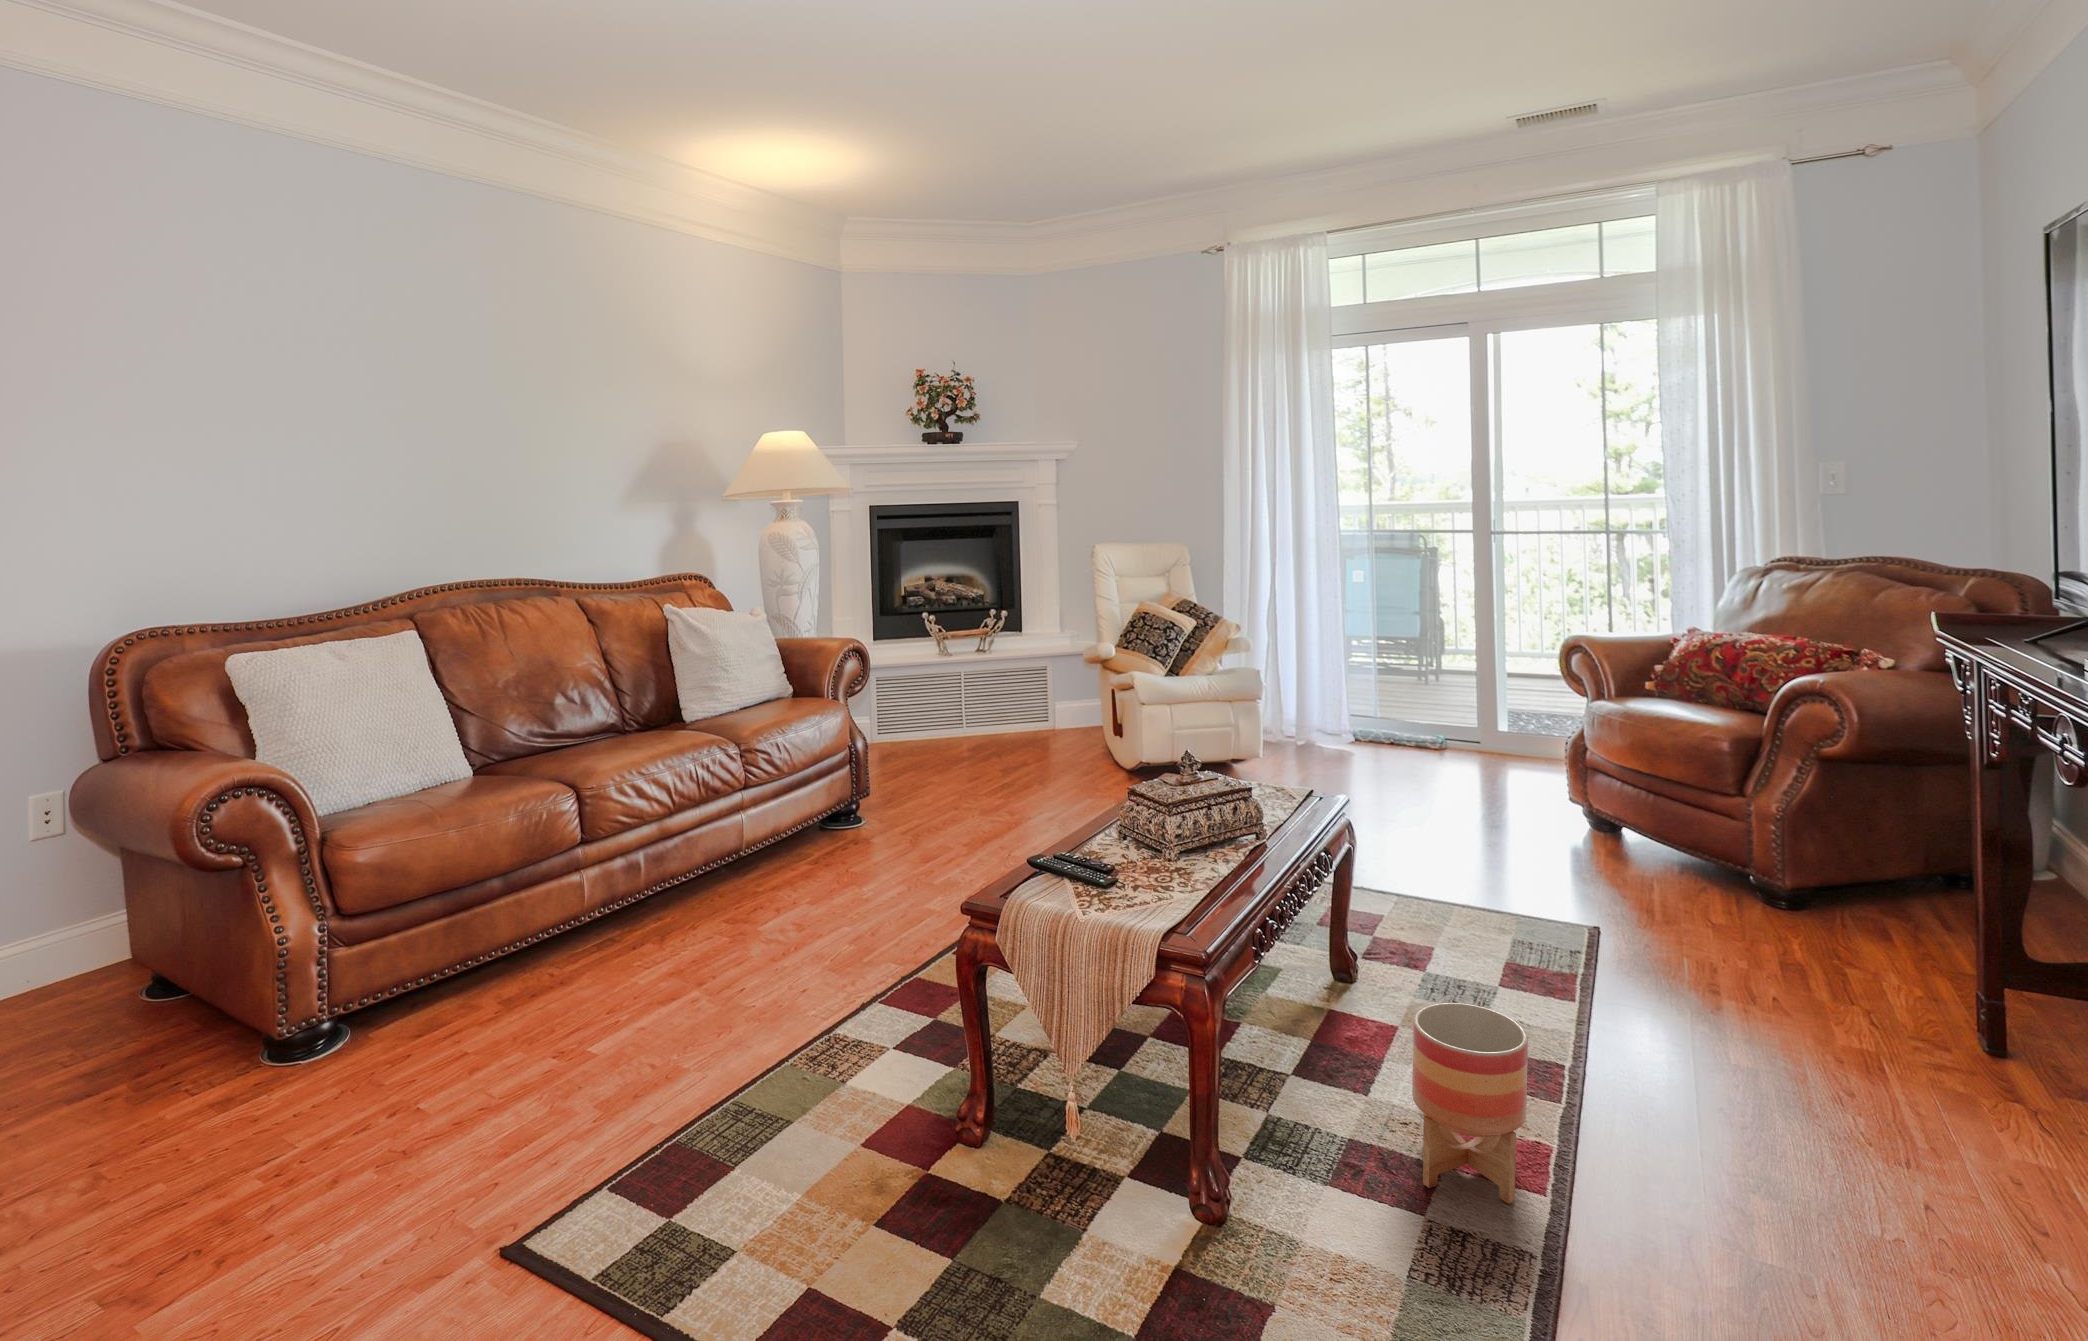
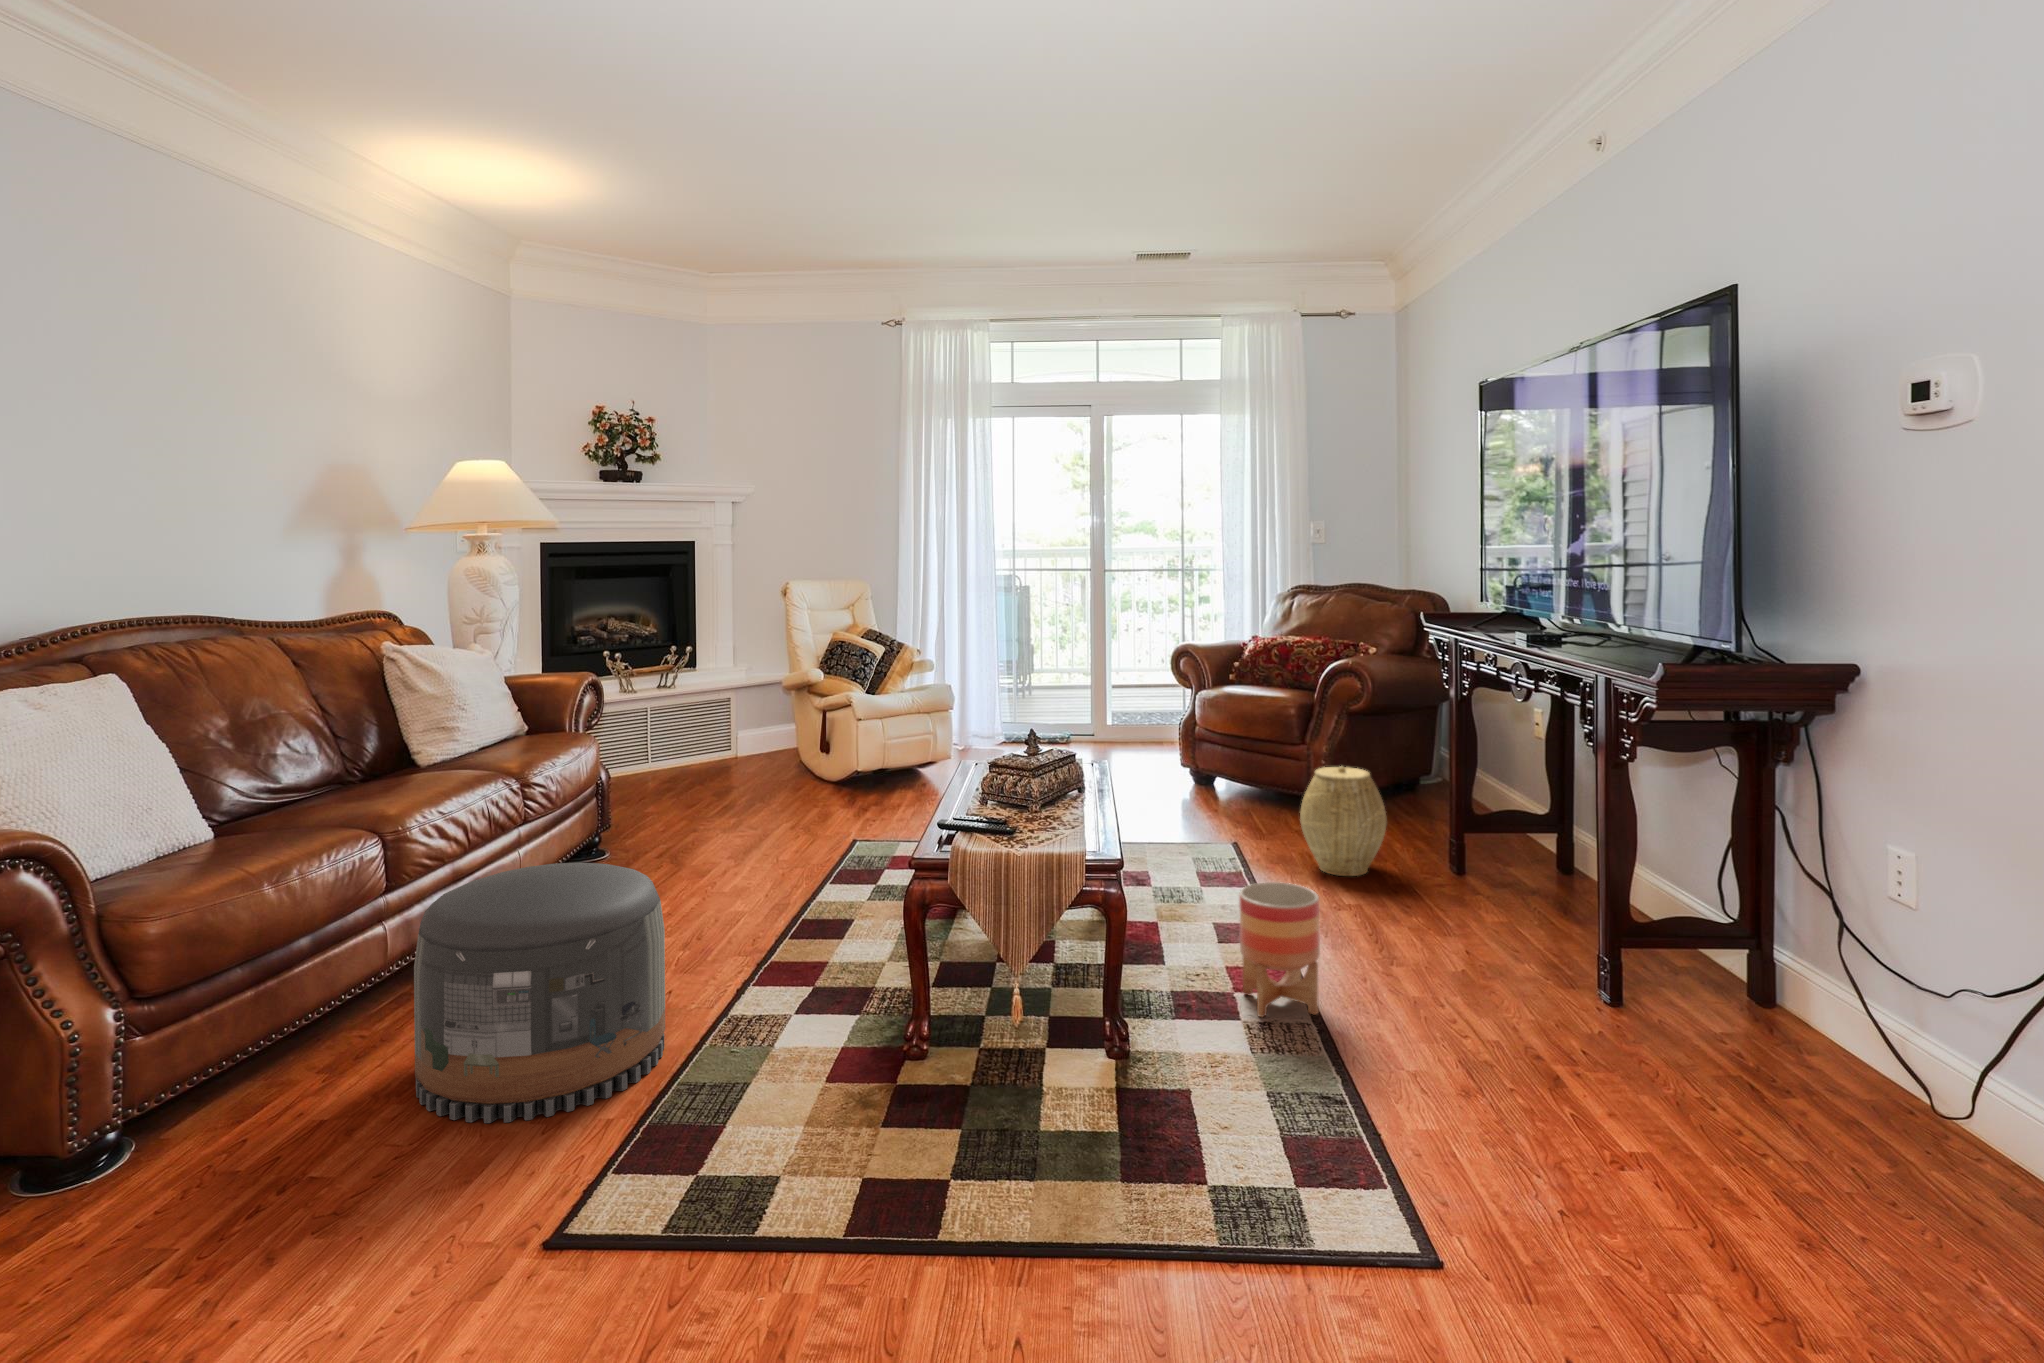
woven basket: none [1622,835,1753,989] -> present [1300,766,1386,876]
pouf: none [520,849,761,1113] -> present [414,863,665,1123]

